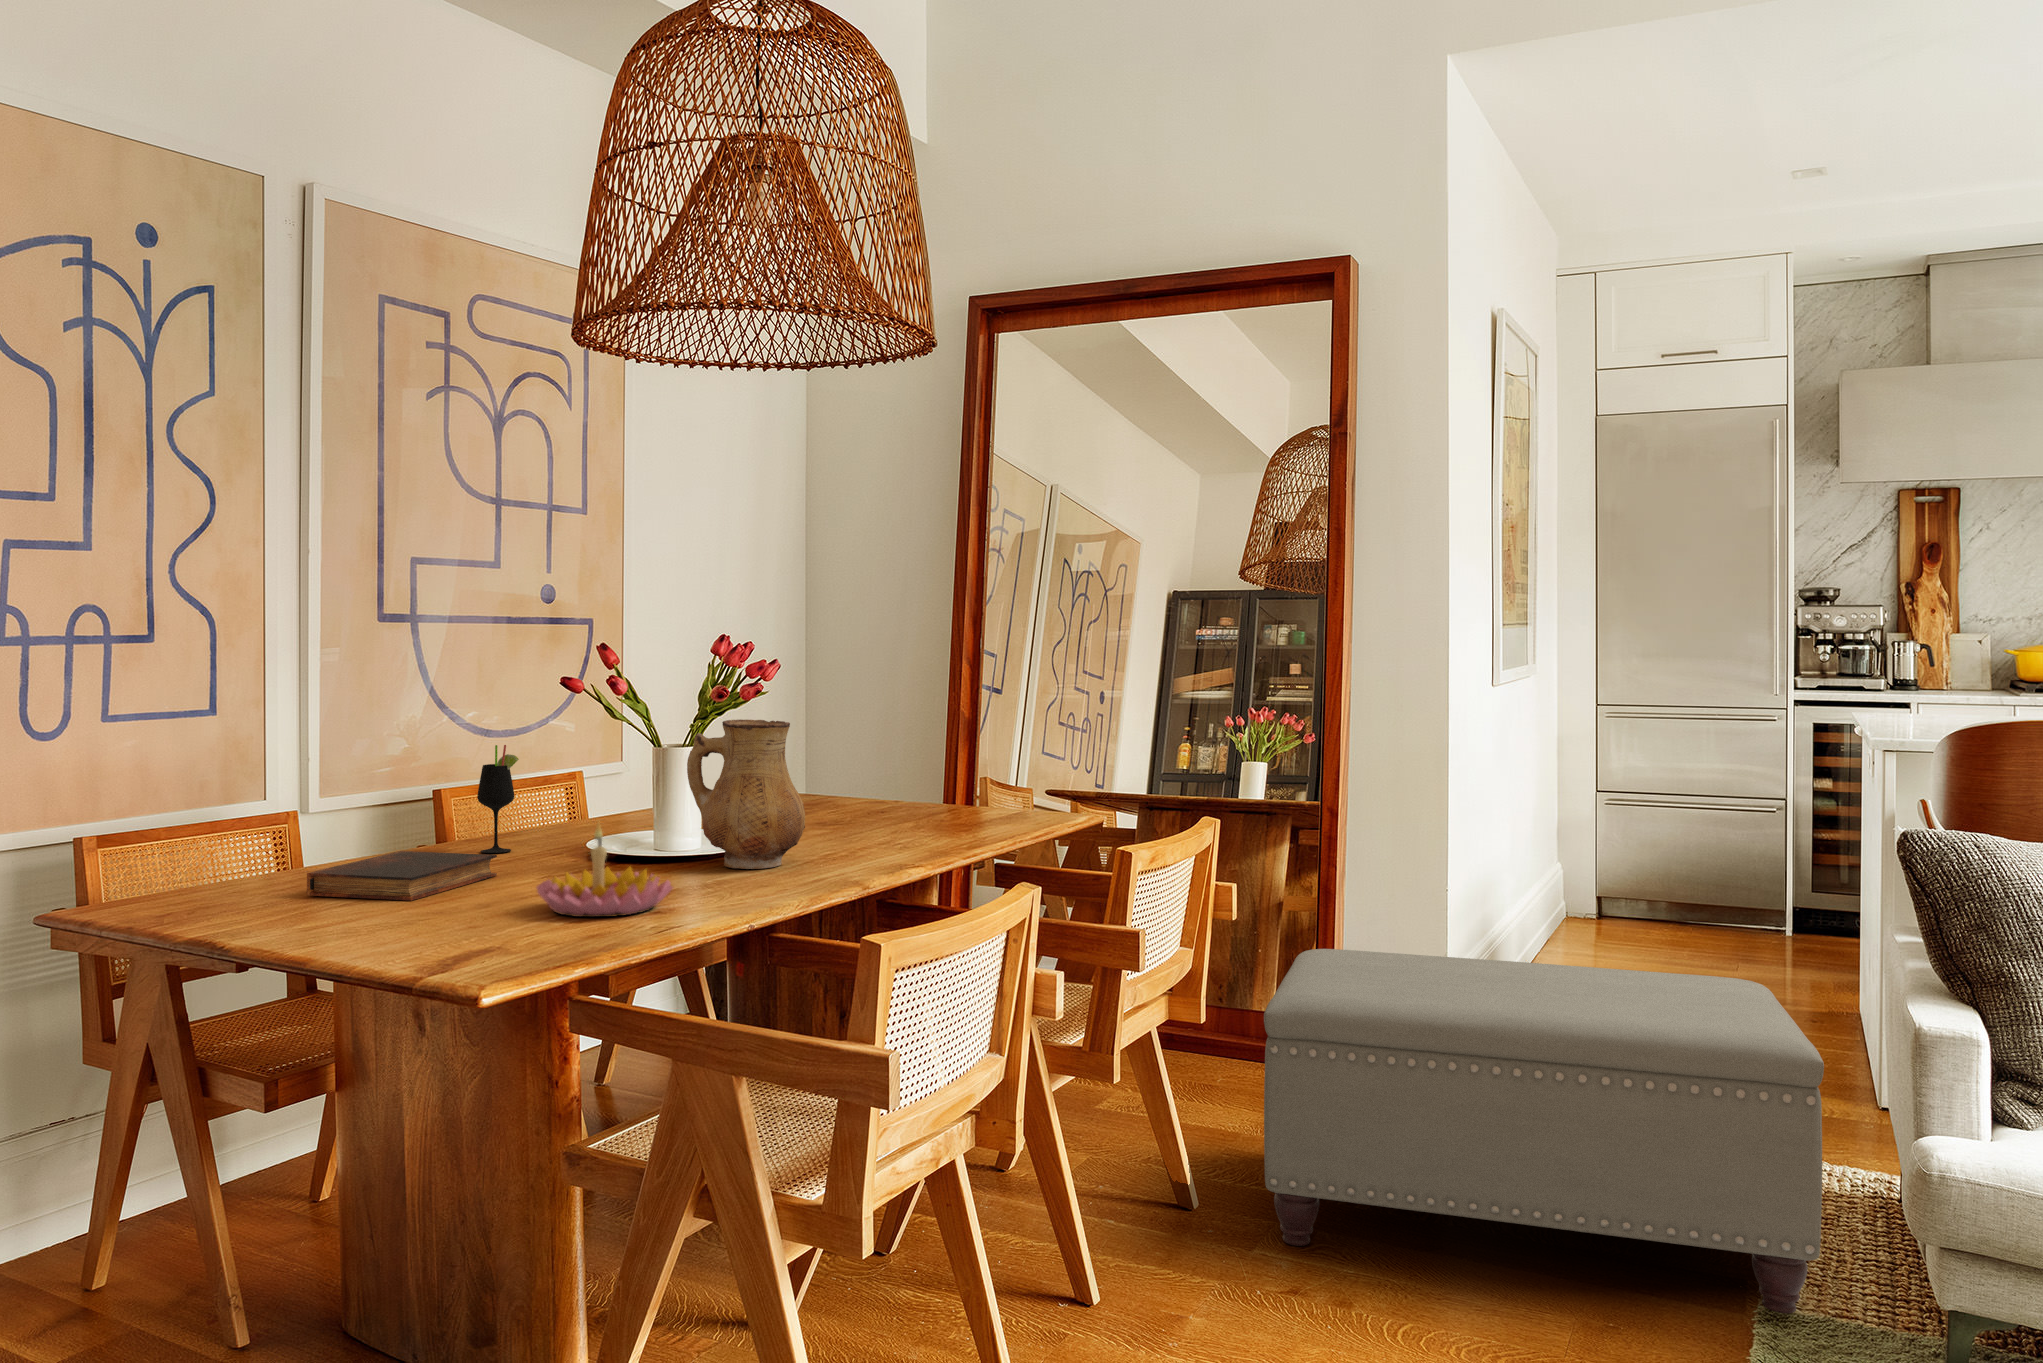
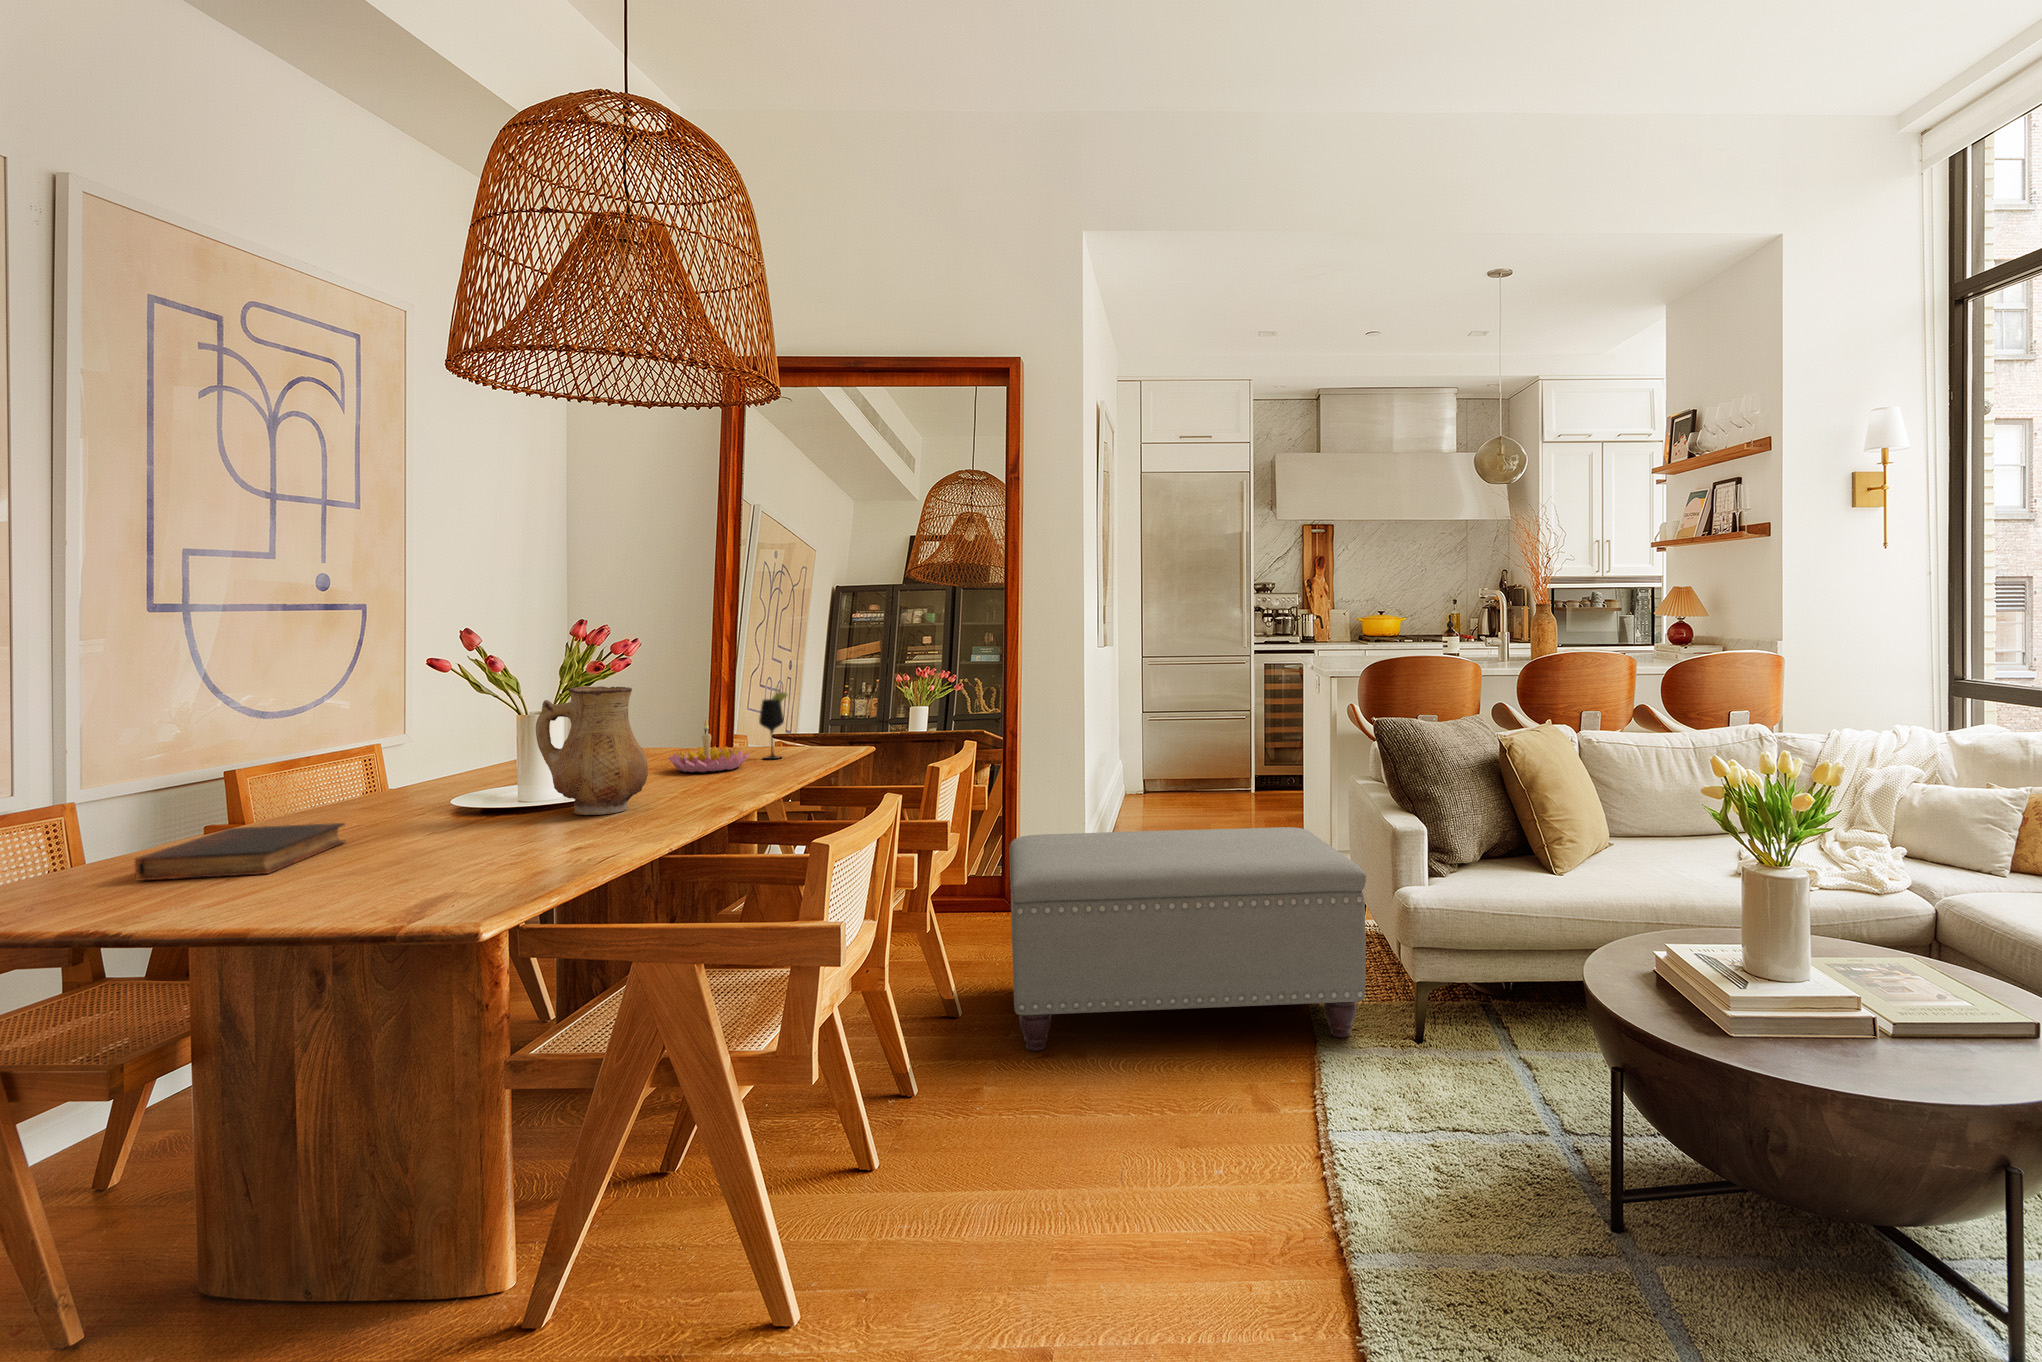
wine glass: present [477,745,519,853] -> present [759,689,787,759]
candle holder: present [537,822,672,917] -> present [668,719,749,773]

